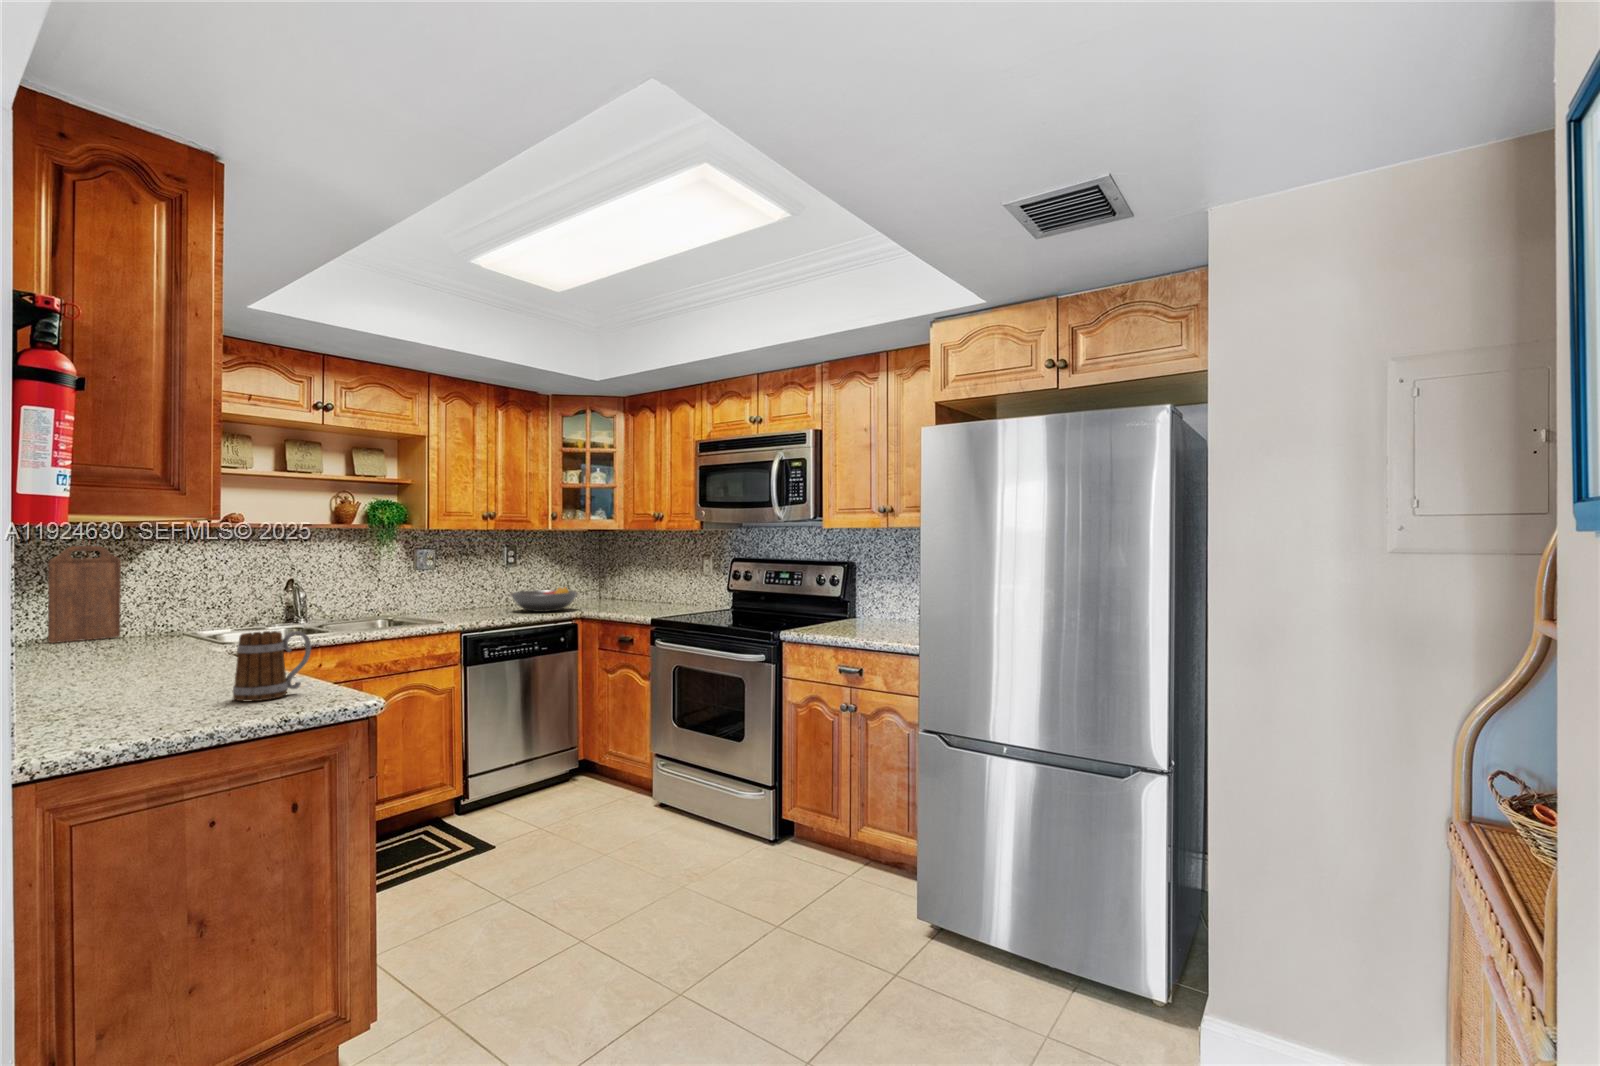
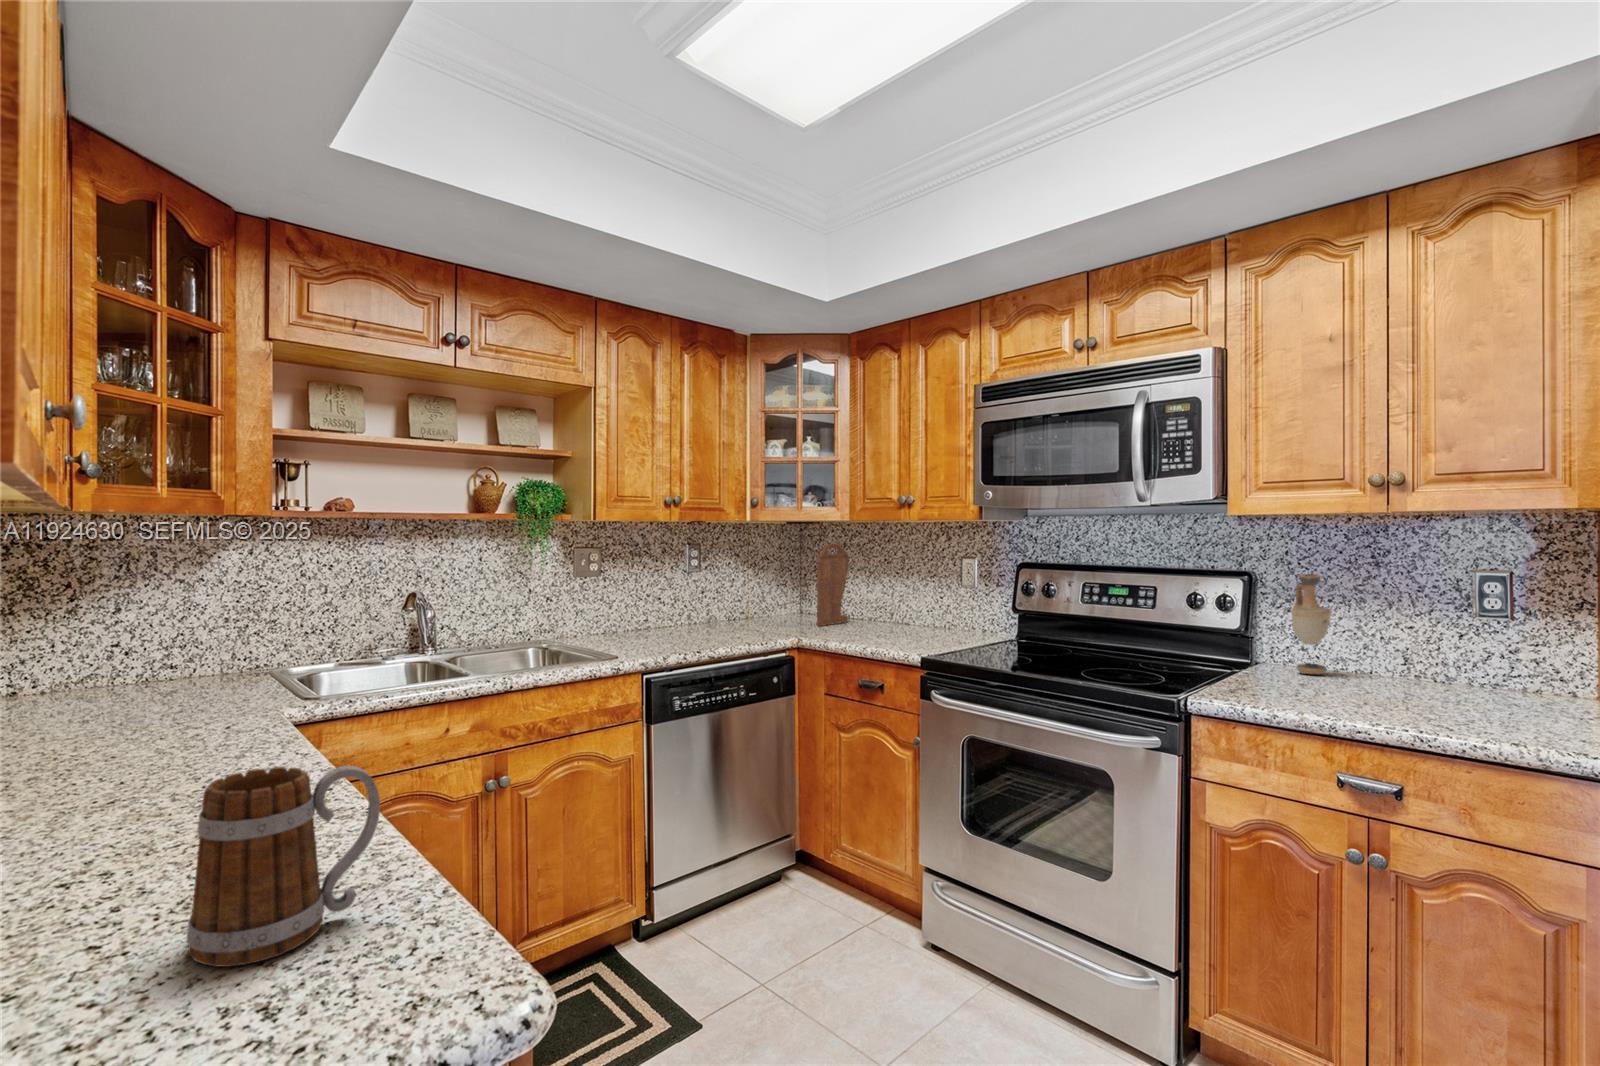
cutting board: present [48,546,121,643] -> present [817,544,848,626]
vase: none [872,562,892,621] -> present [1291,574,1331,674]
fruit bowl: present [511,587,577,612] -> none [700,600,790,636]

